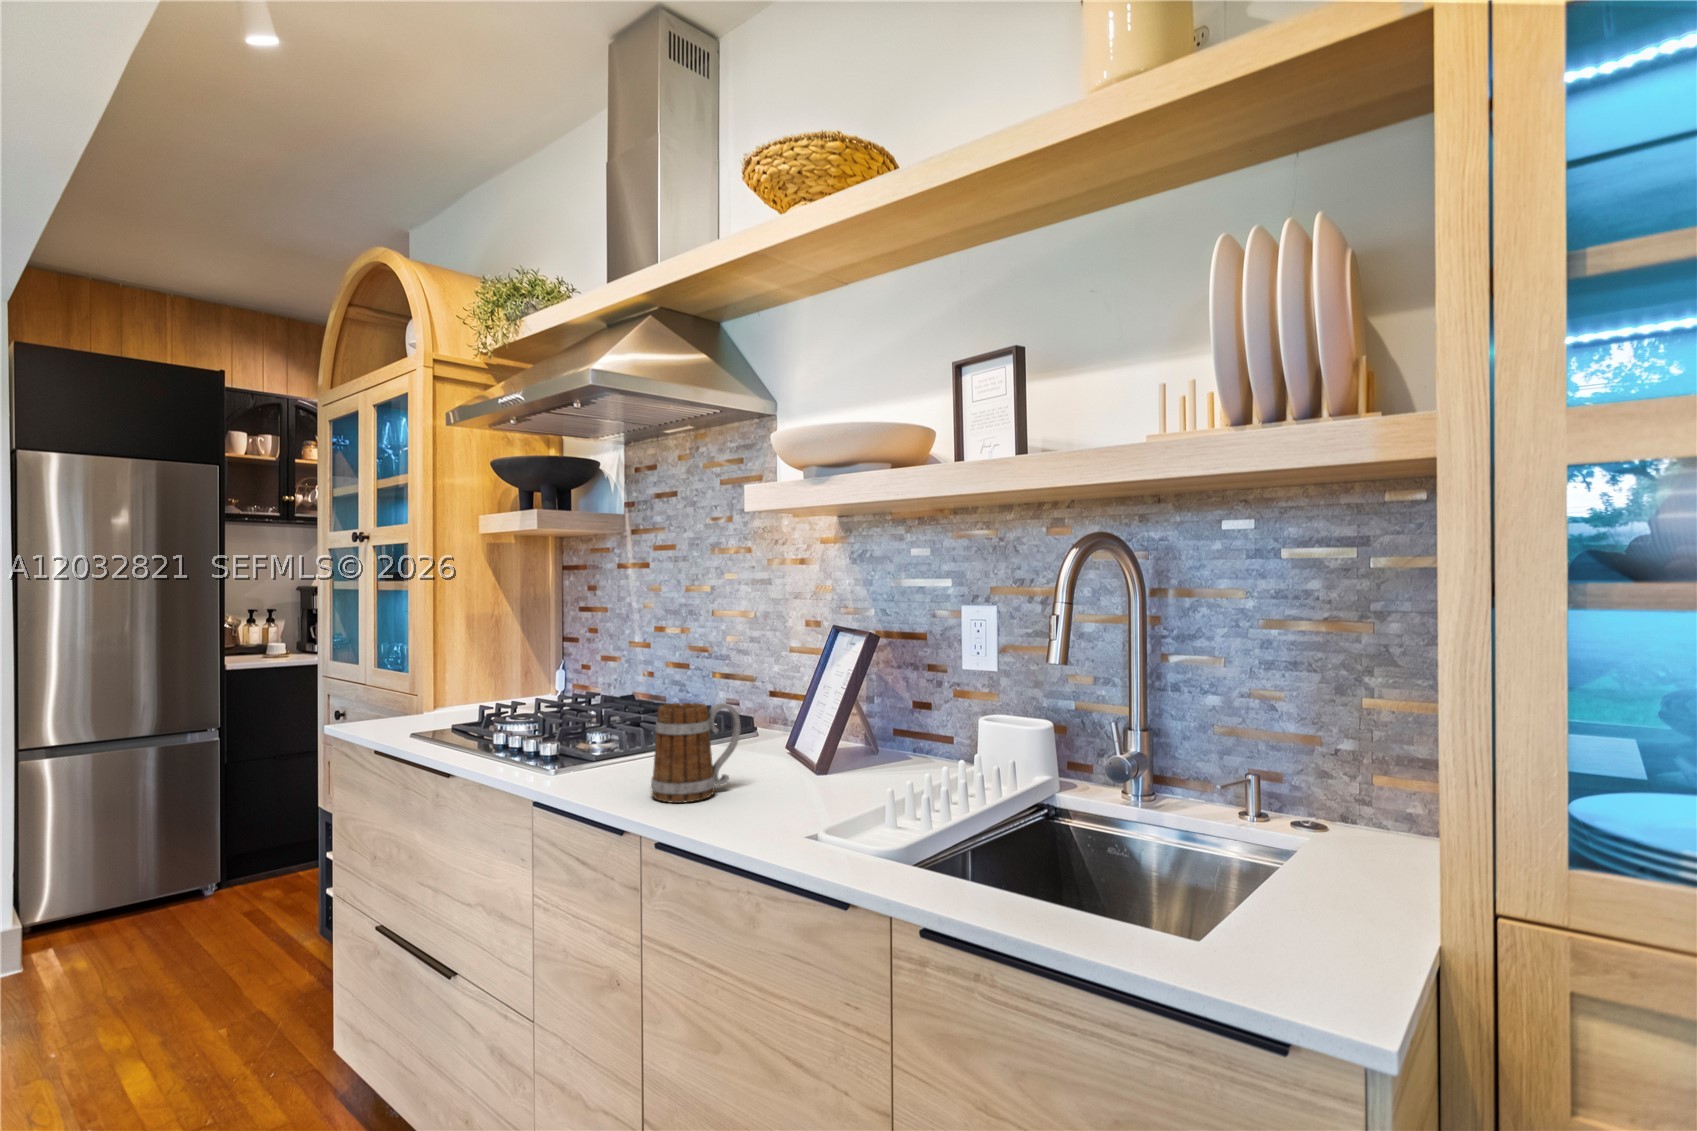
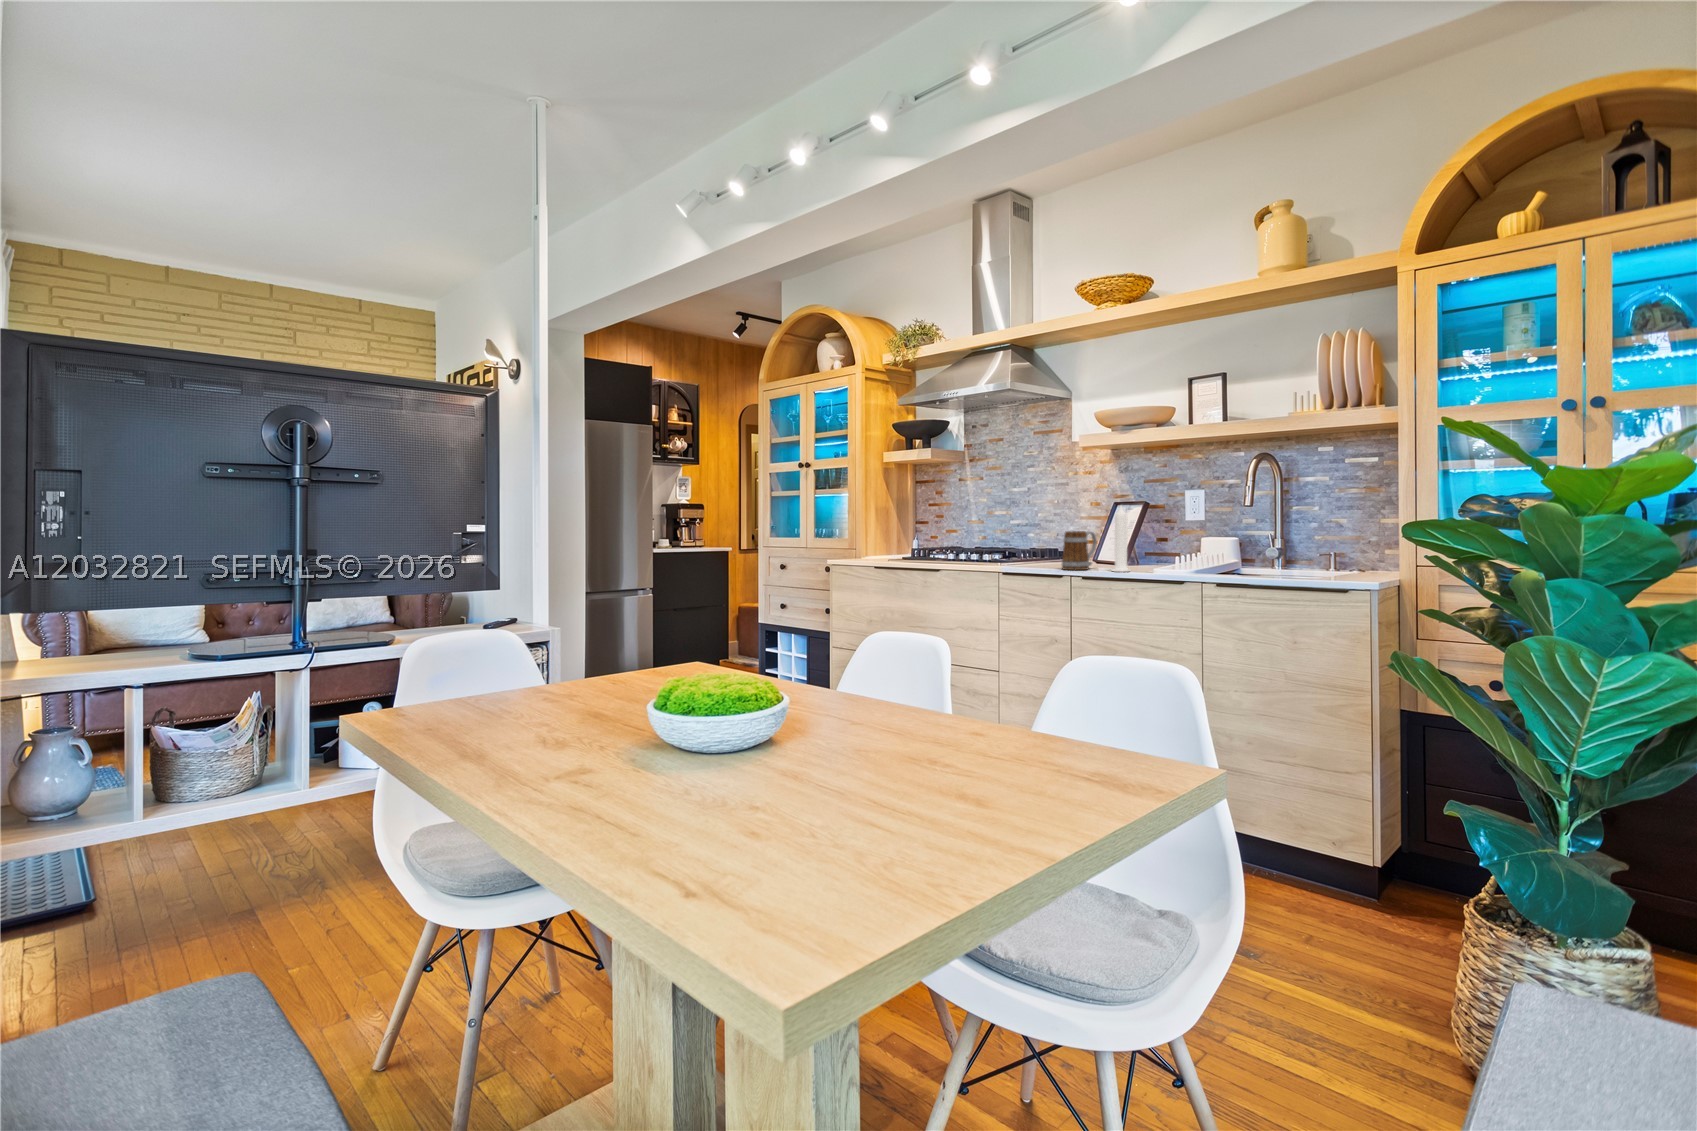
candle: none [744,652,789,819] -> present [1112,506,1130,572]

